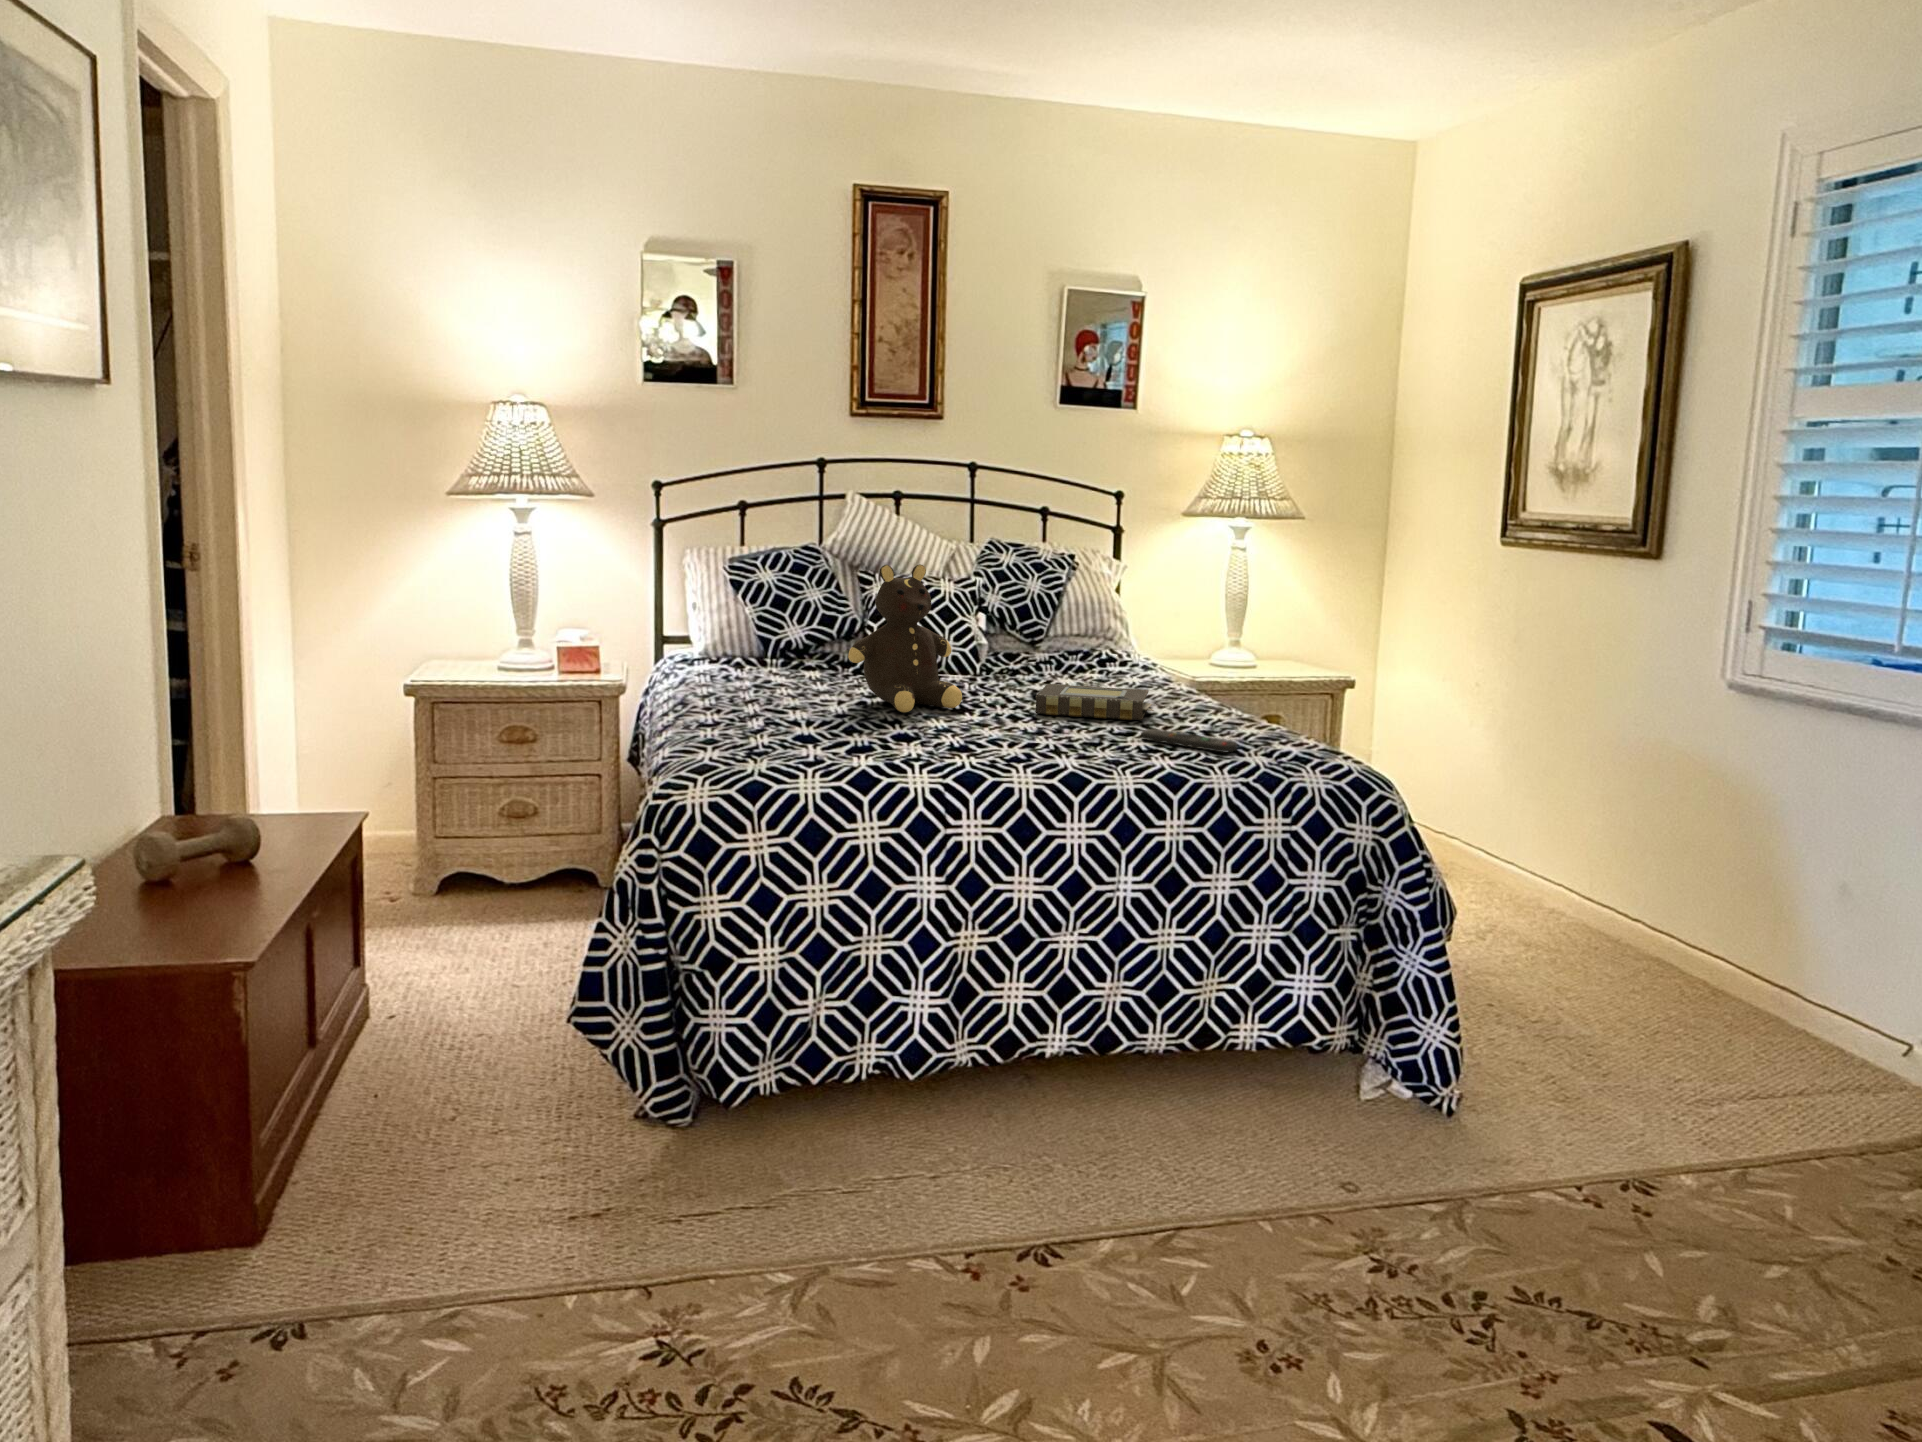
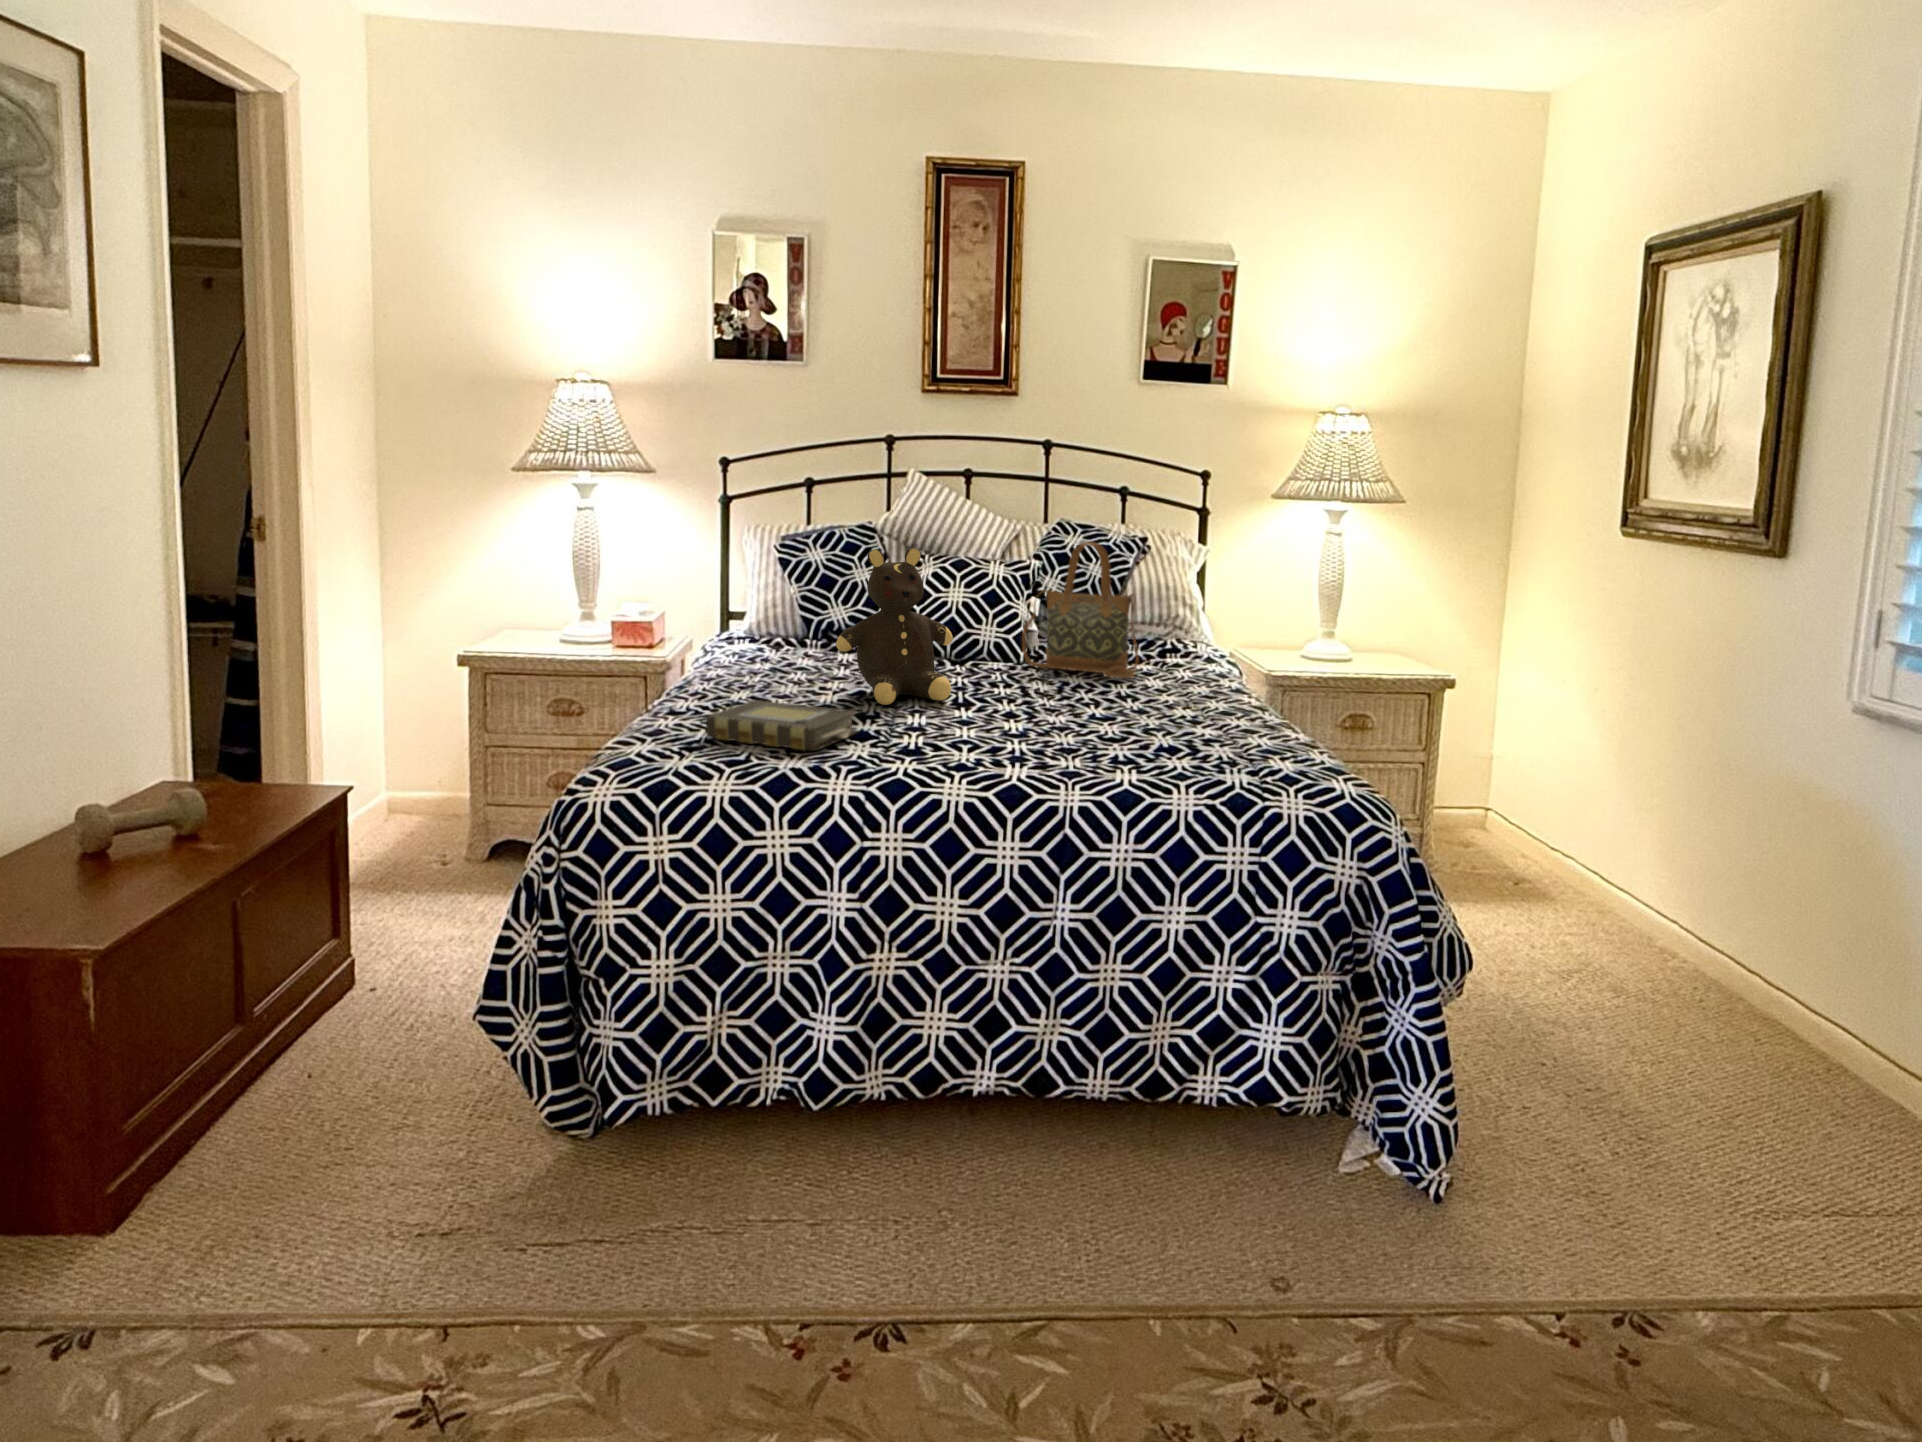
handbag: none [993,562,1109,687] -> present [1022,542,1139,678]
book: present [1035,684,1153,720] -> present [706,700,858,751]
remote control: present [1141,729,1237,753] -> none [1115,732,1217,765]

